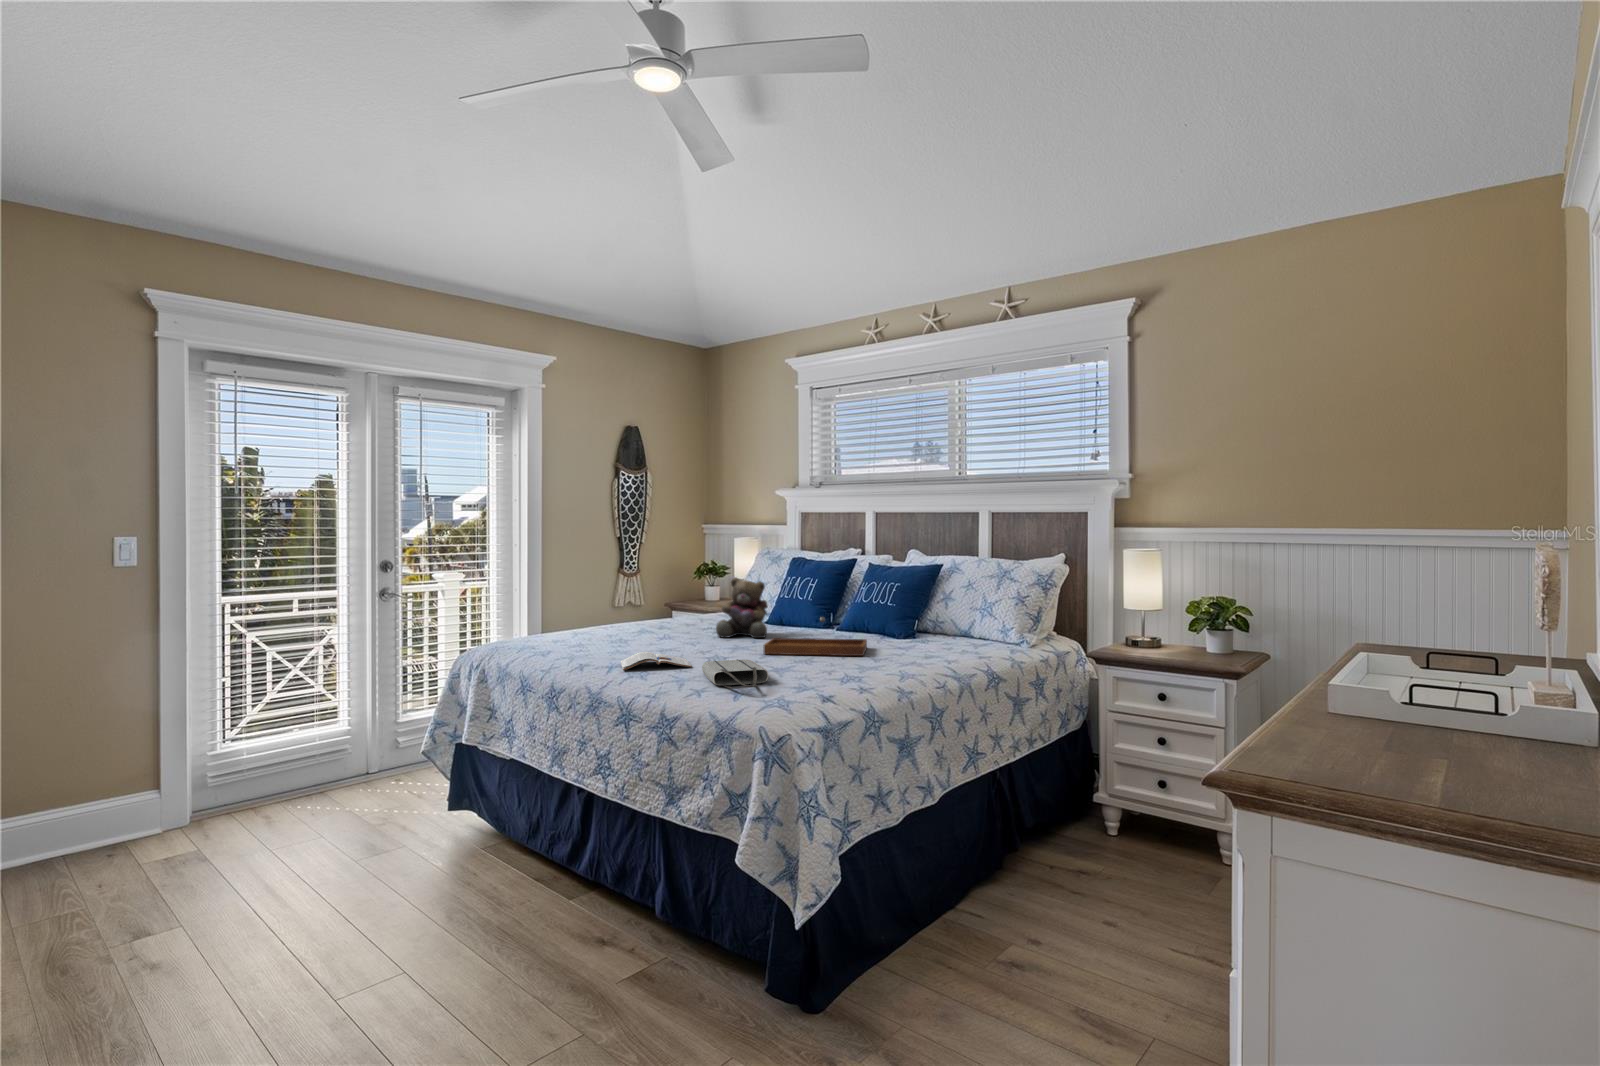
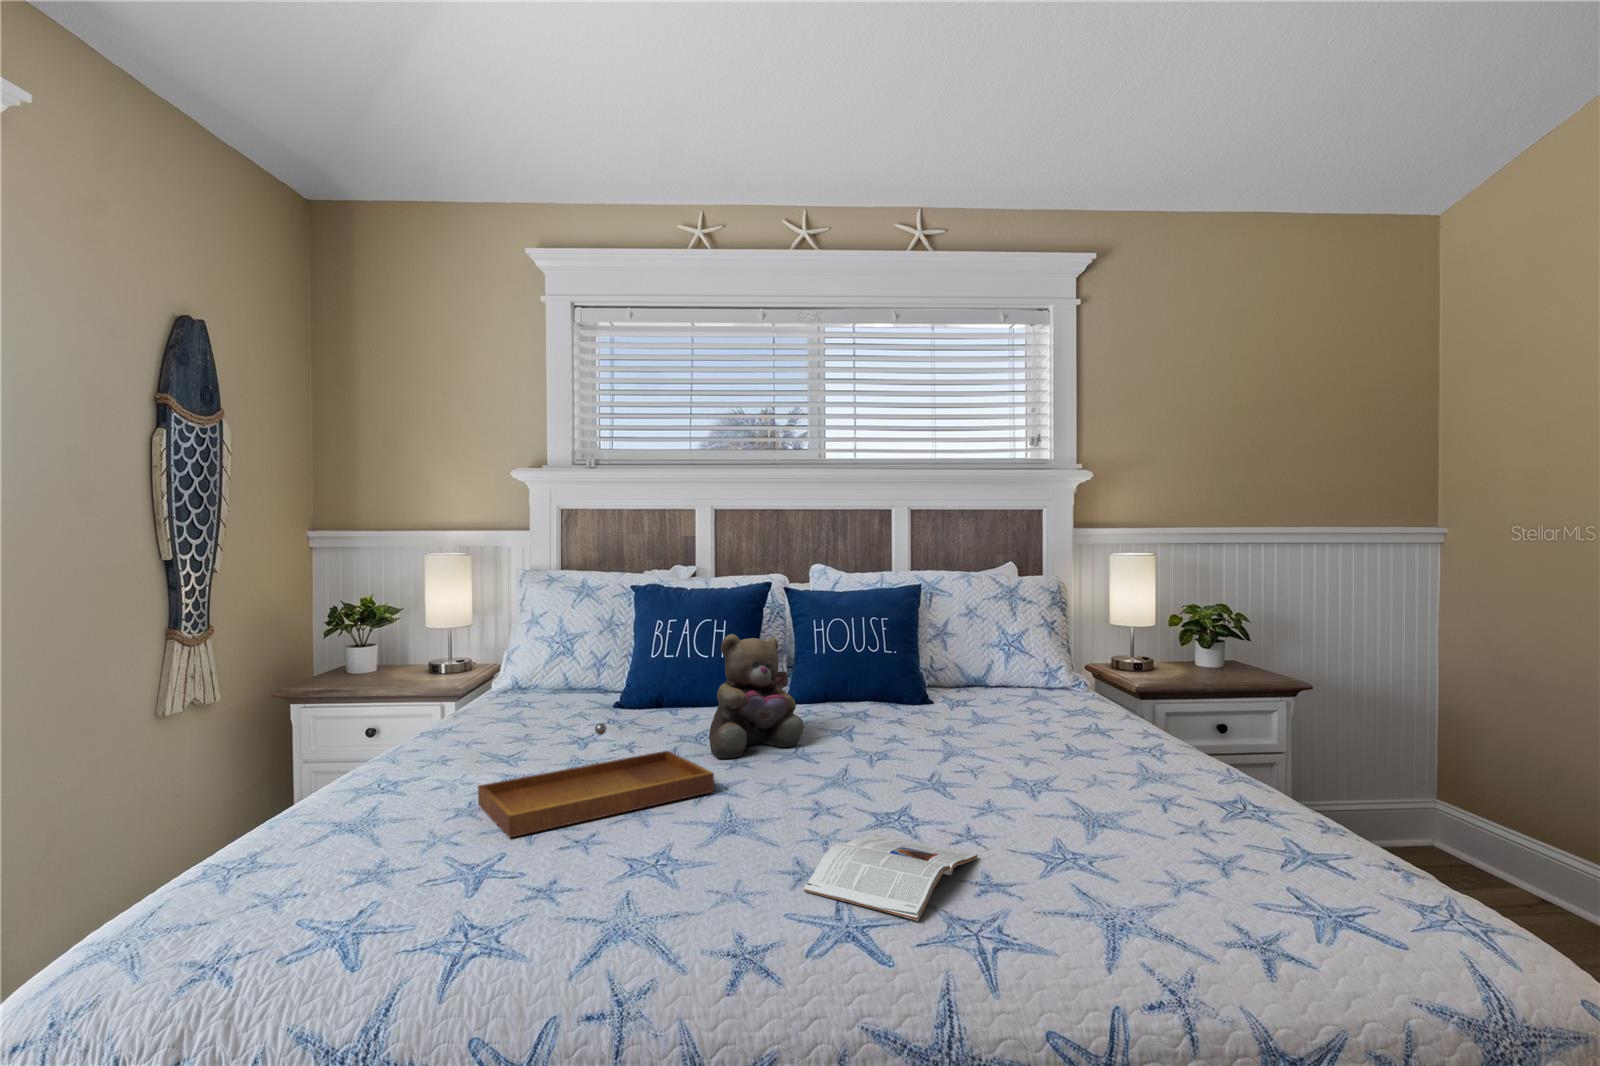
tray: present [763,617,867,656] -> present [478,723,714,837]
tote bag: present [702,659,768,689] -> none [1047,812,1355,900]

